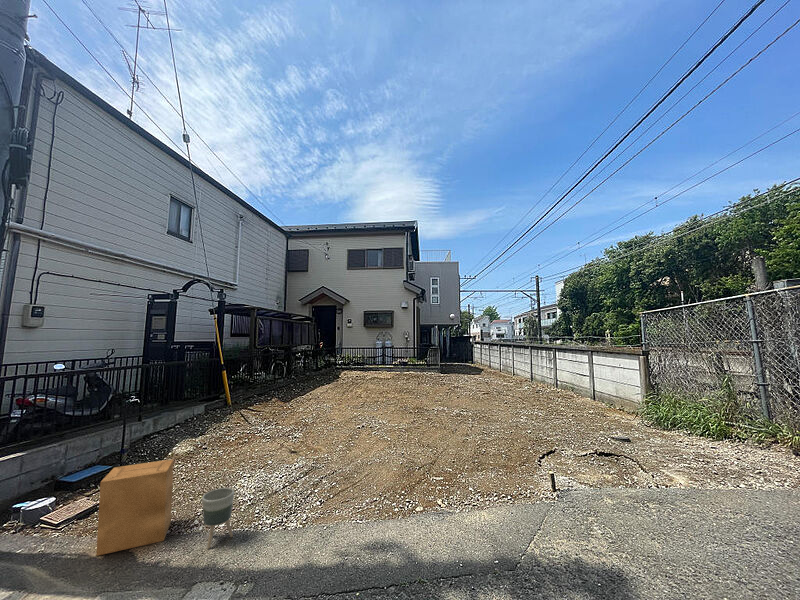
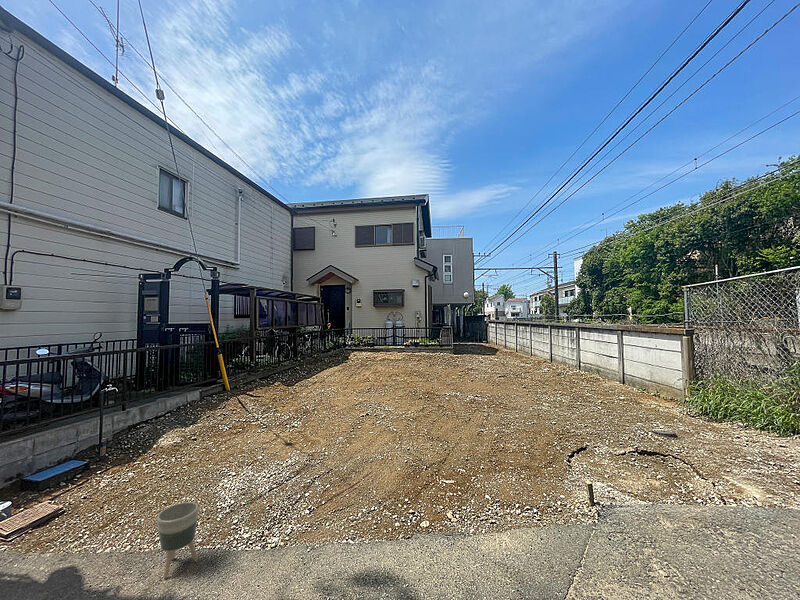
cardboard box: present [96,459,173,556] -> none [31,465,132,586]

